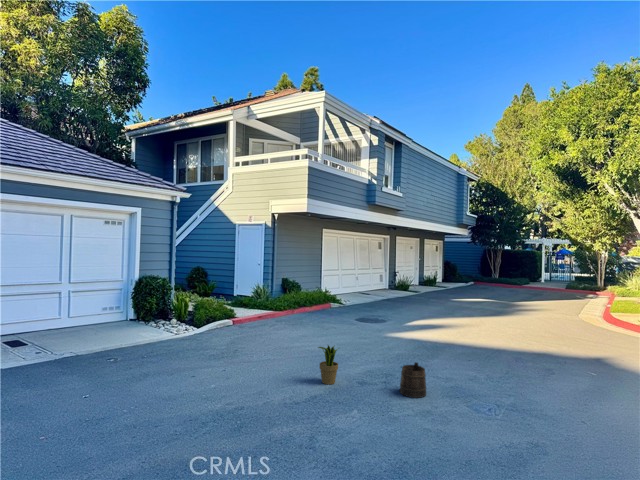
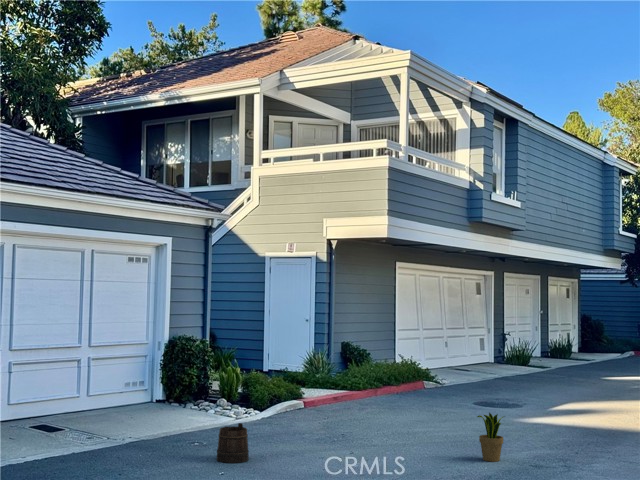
bucket: present [400,362,426,398] -> present [217,423,249,463]

